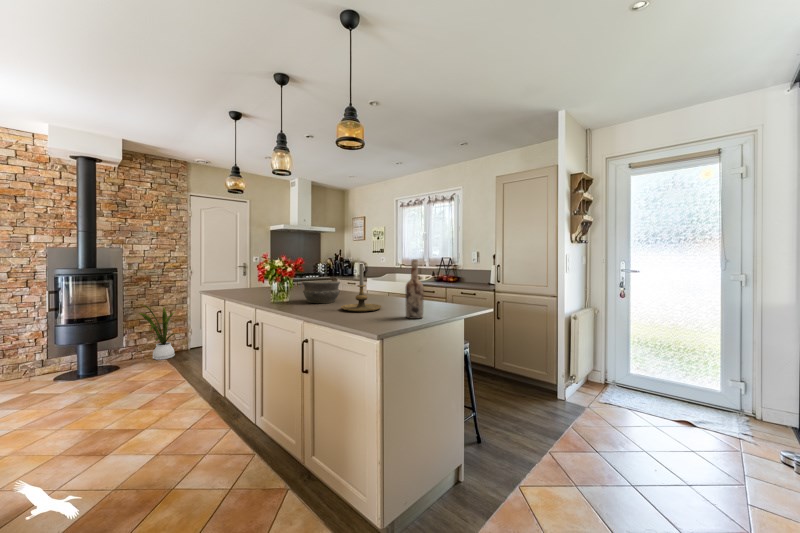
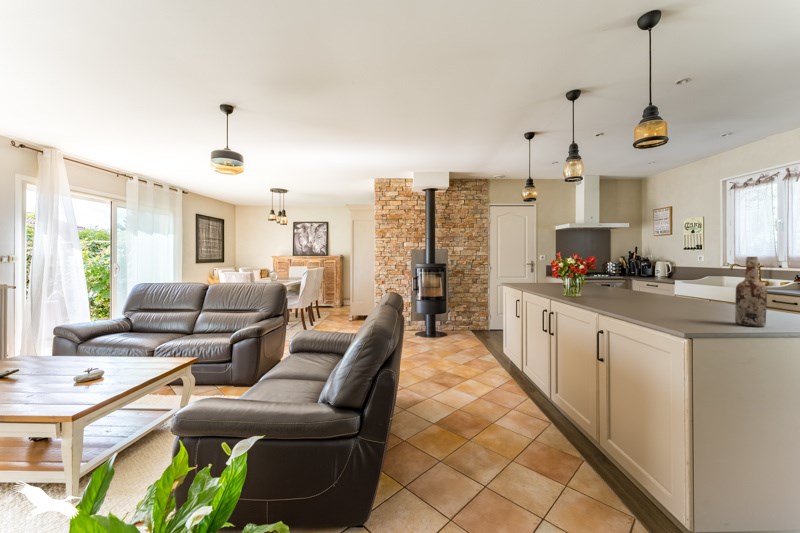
candle holder: present [341,264,382,311] -> none [642,261,698,312]
bowl: present [302,281,340,303] -> none [596,278,640,301]
house plant: present [139,305,180,360] -> none [456,291,483,334]

